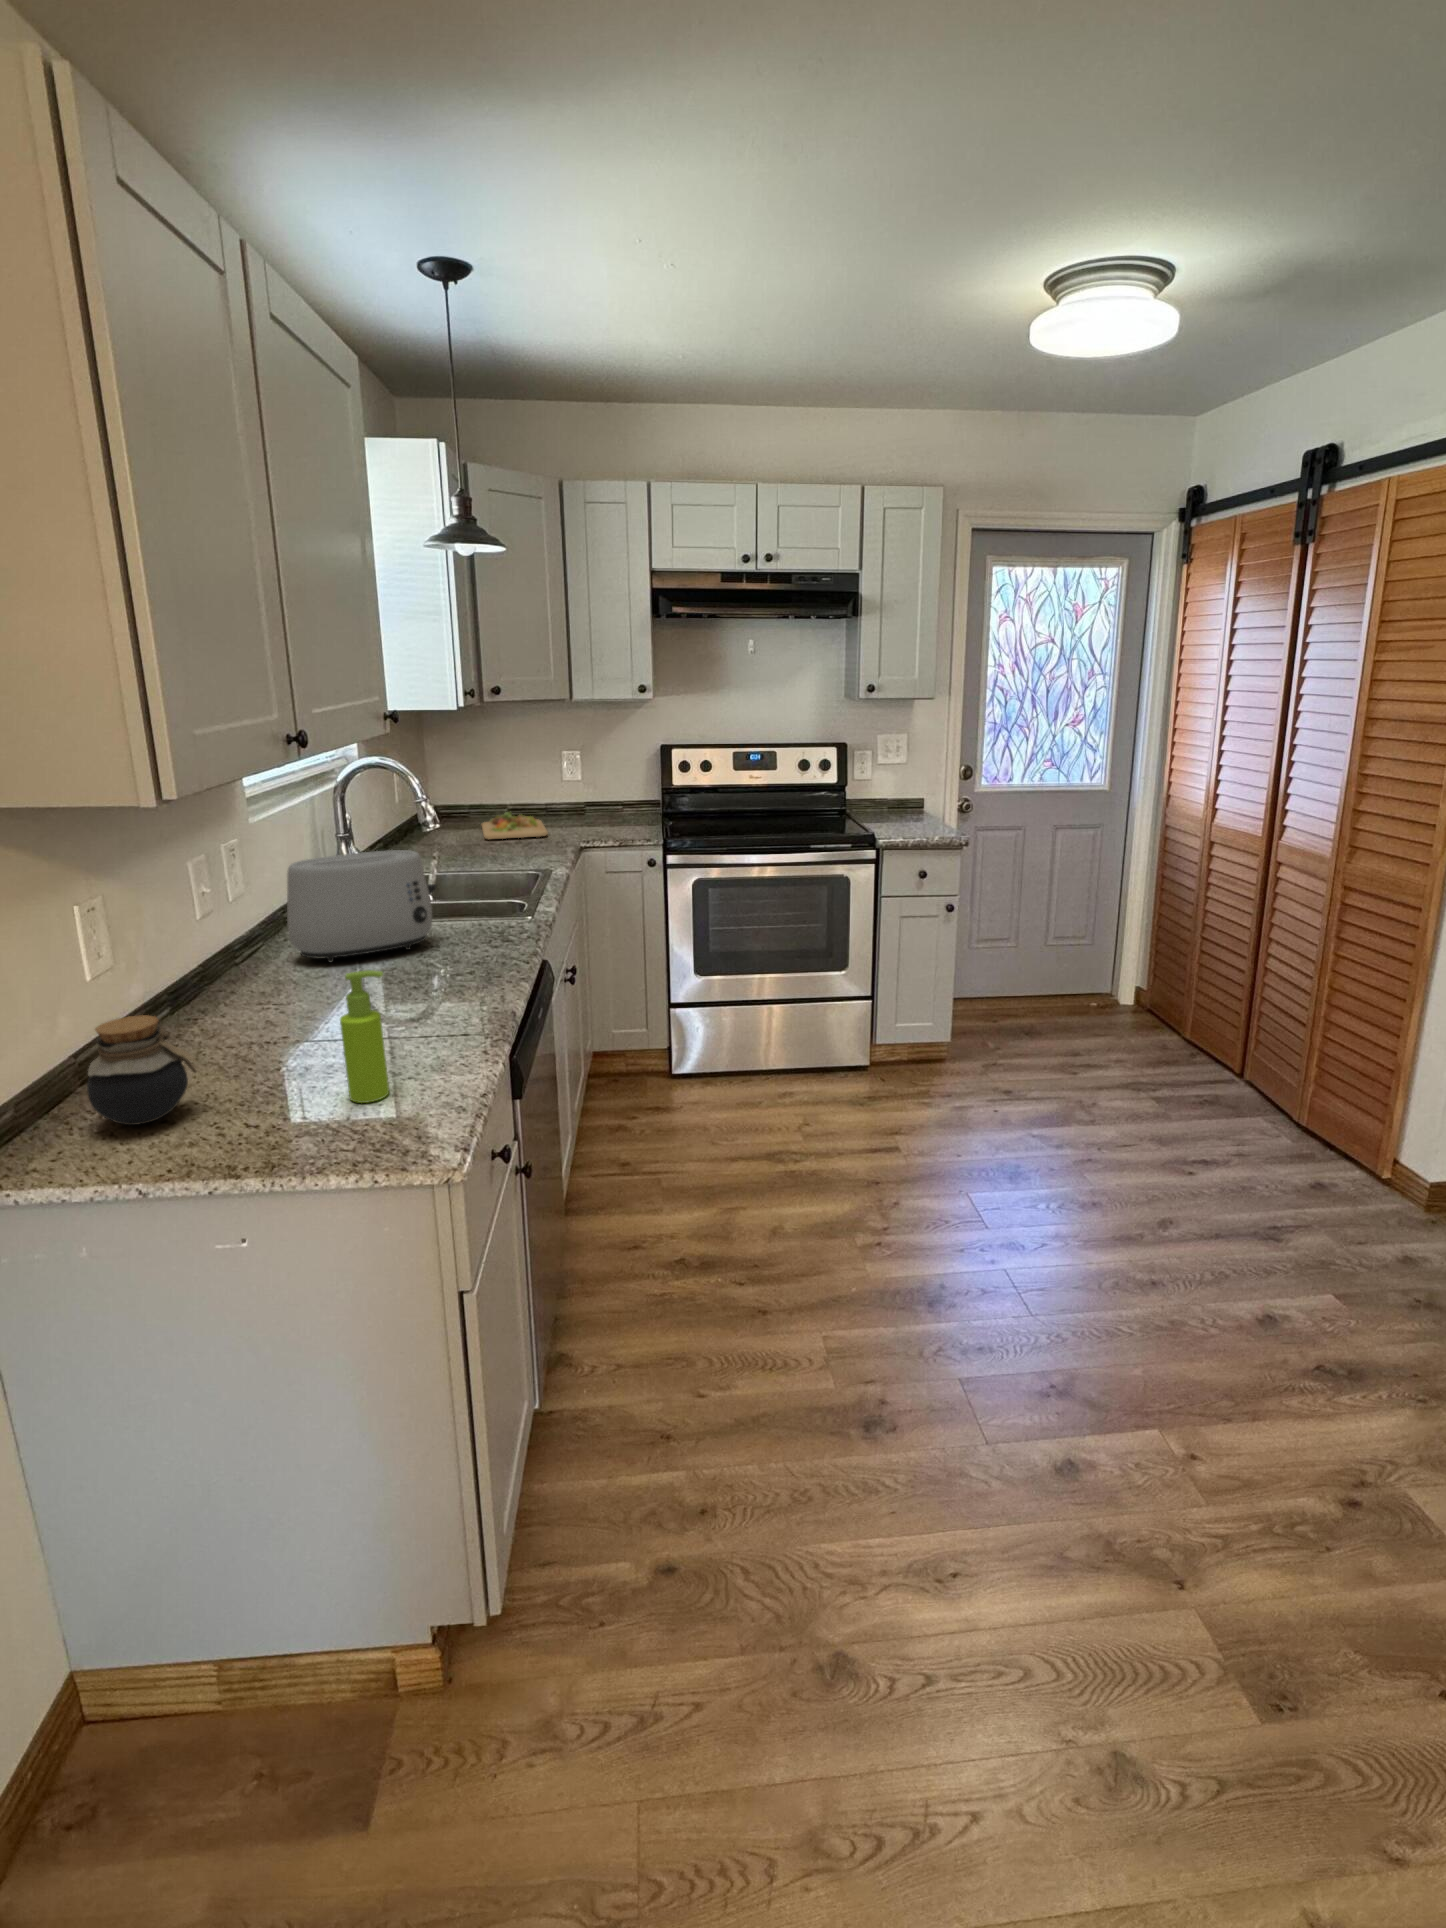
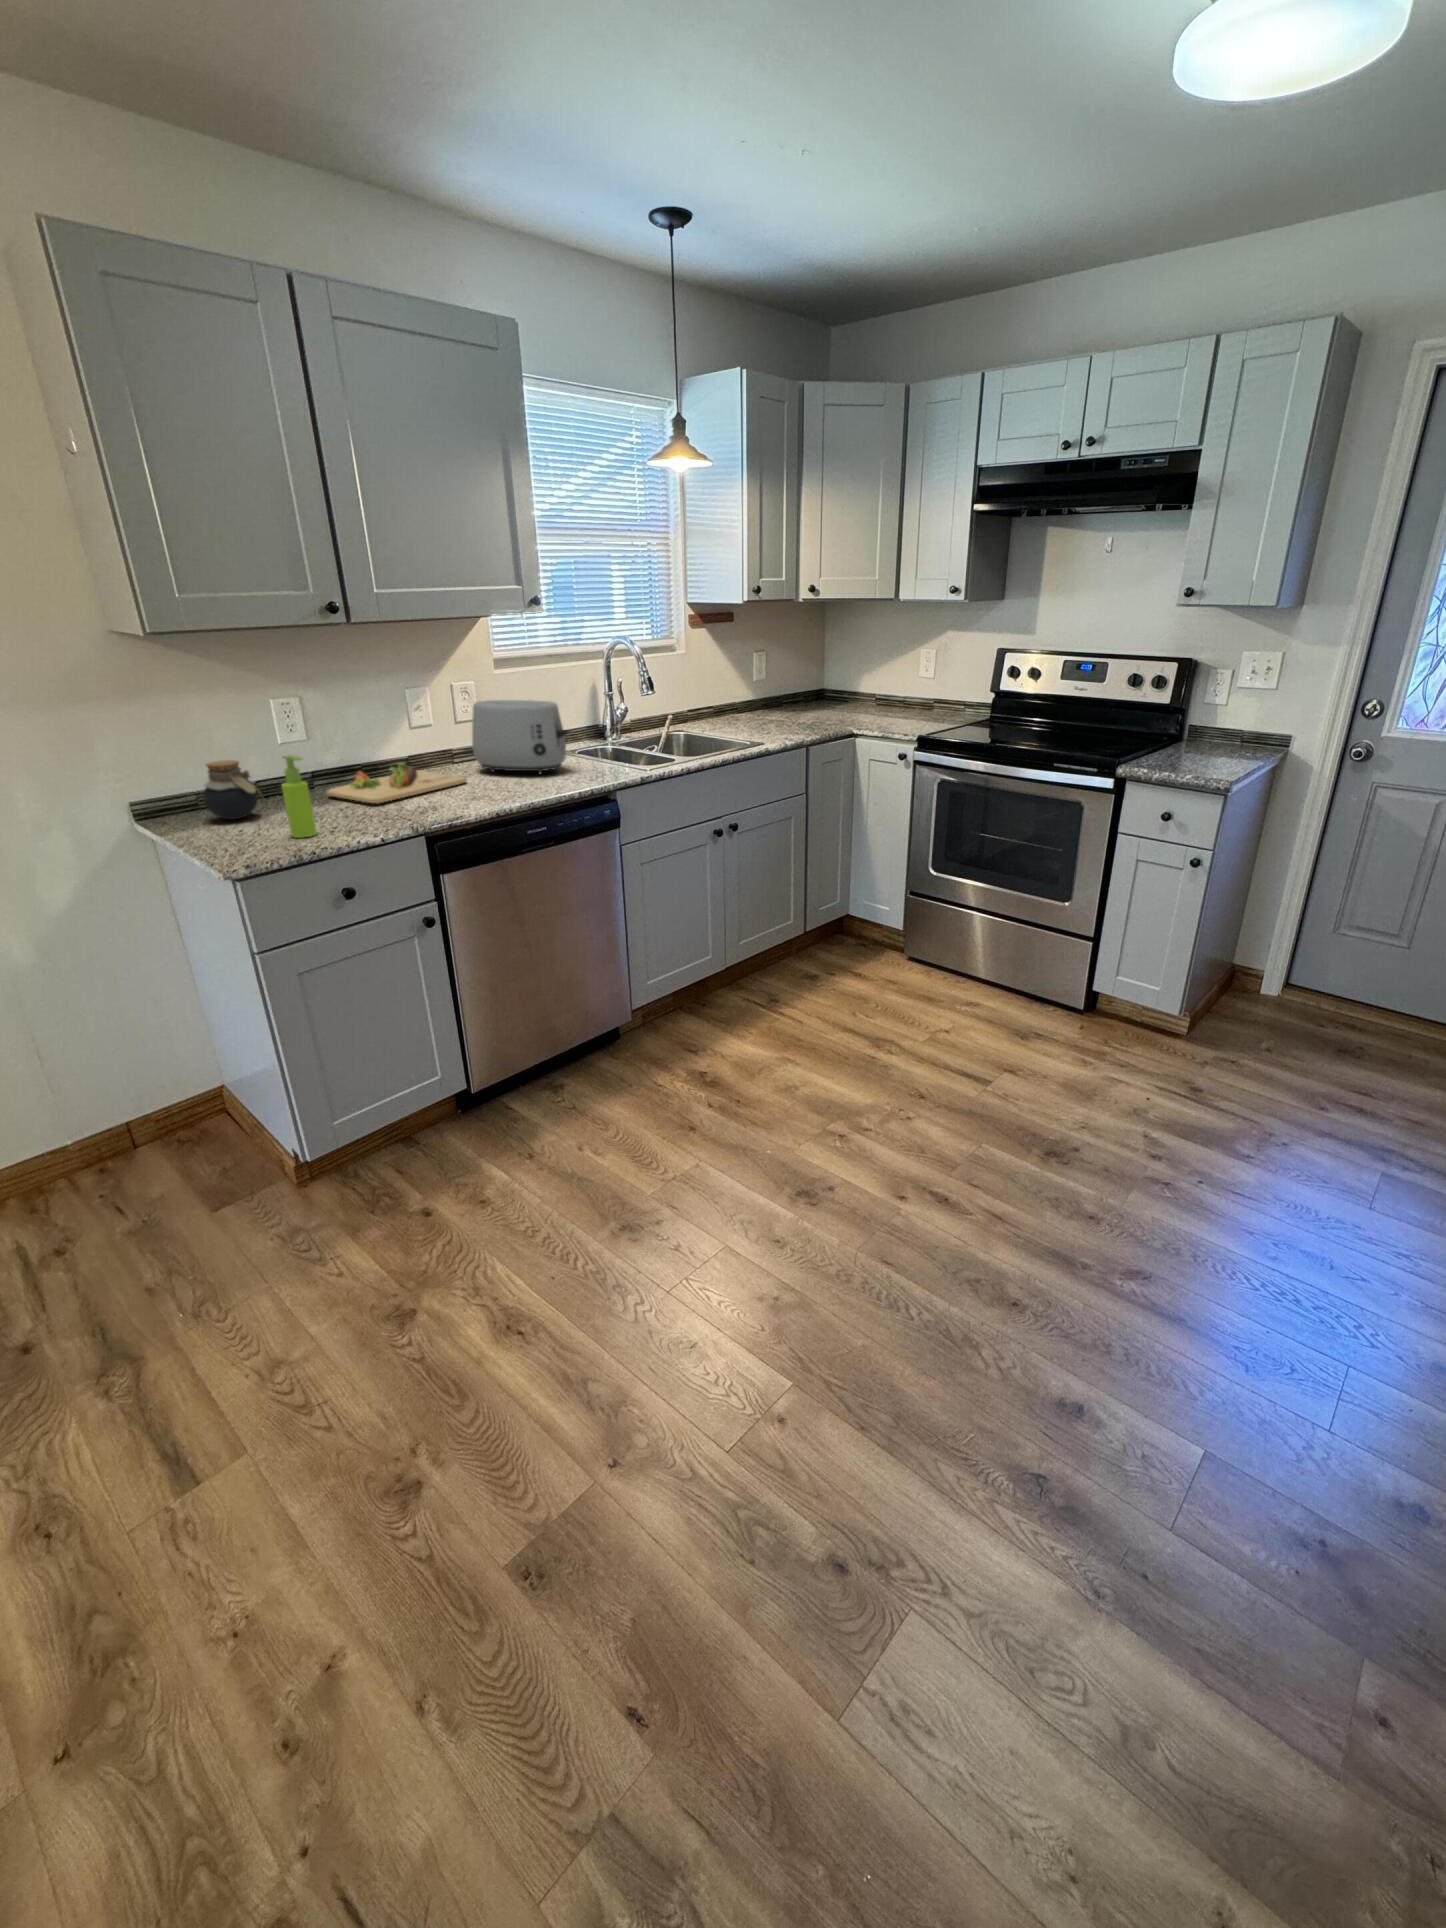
cutting board: present [482,812,548,839] -> present [326,763,467,803]

